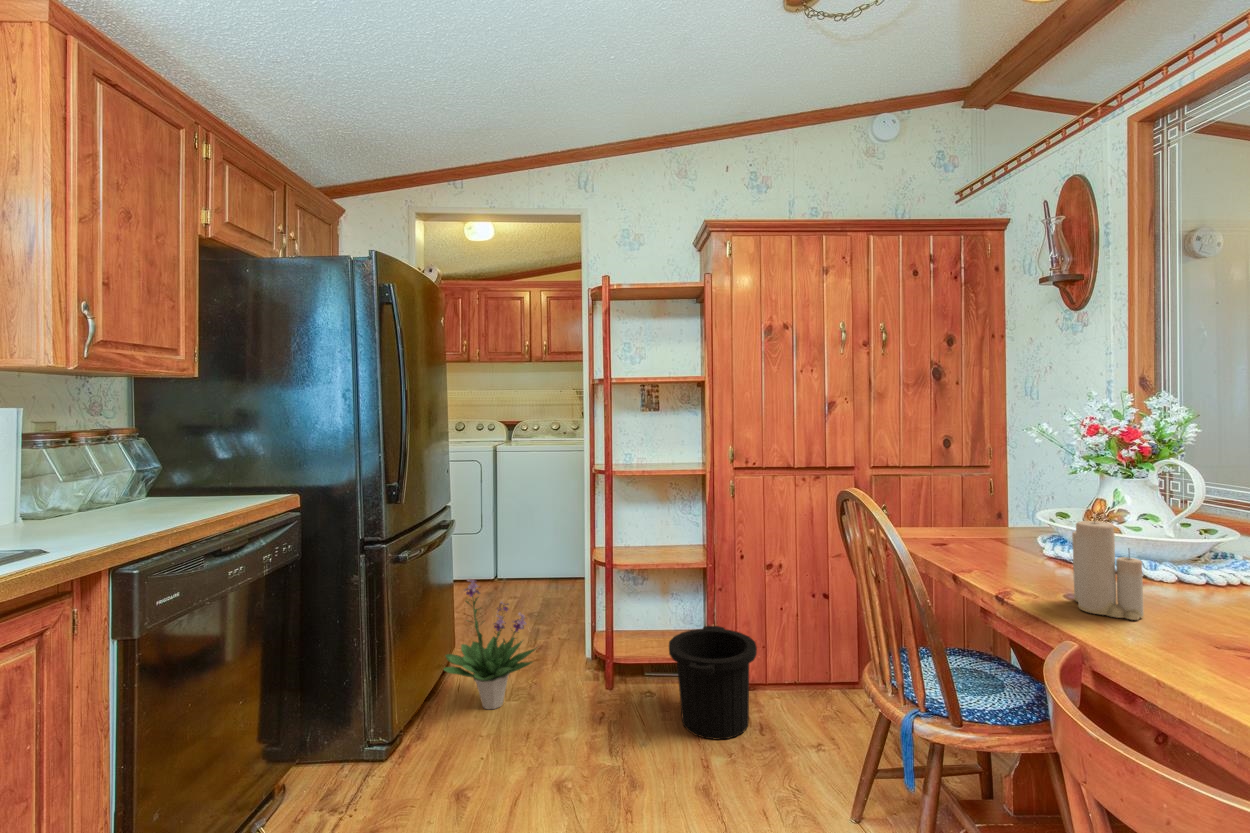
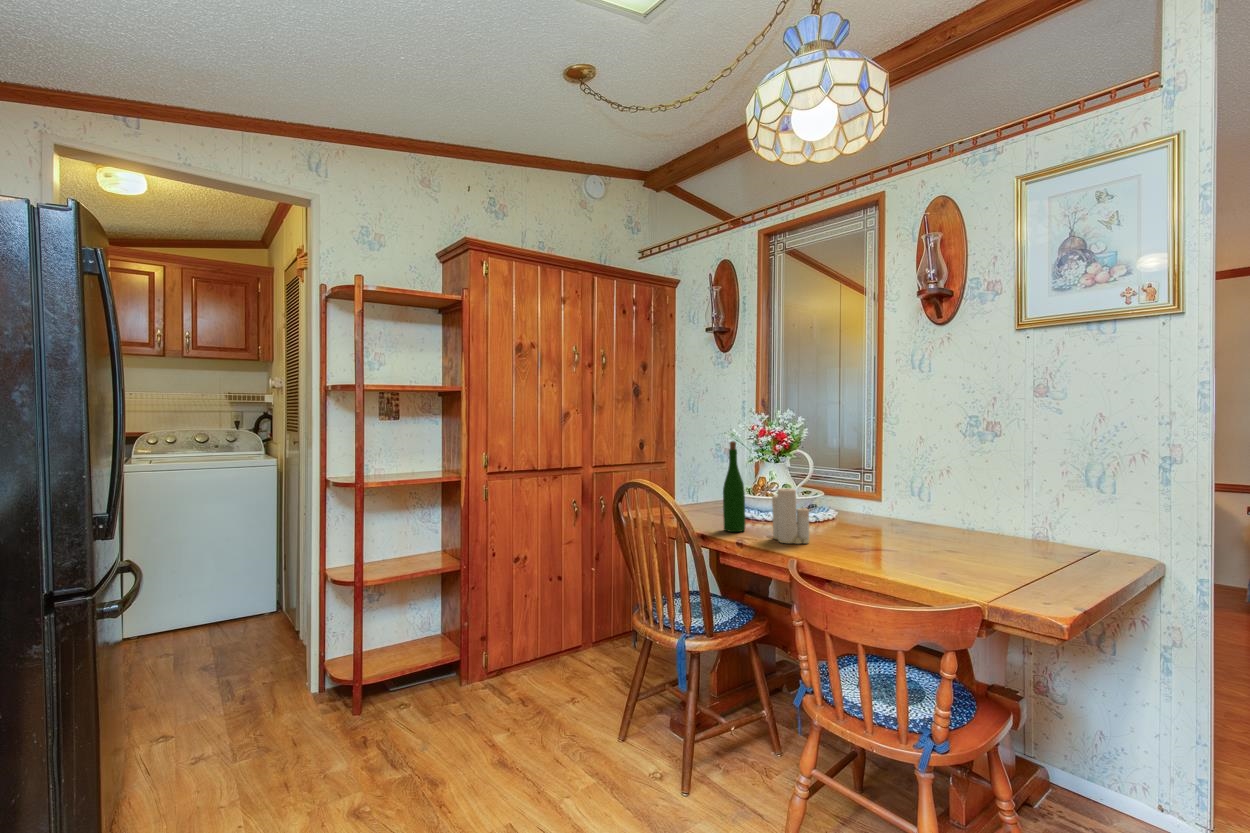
wine bottle: none [997,441,1039,579] -> present [723,441,746,532]
potted plant: present [444,579,536,709] -> none [154,616,287,765]
trash can: present [669,626,757,740] -> none [436,621,519,722]

